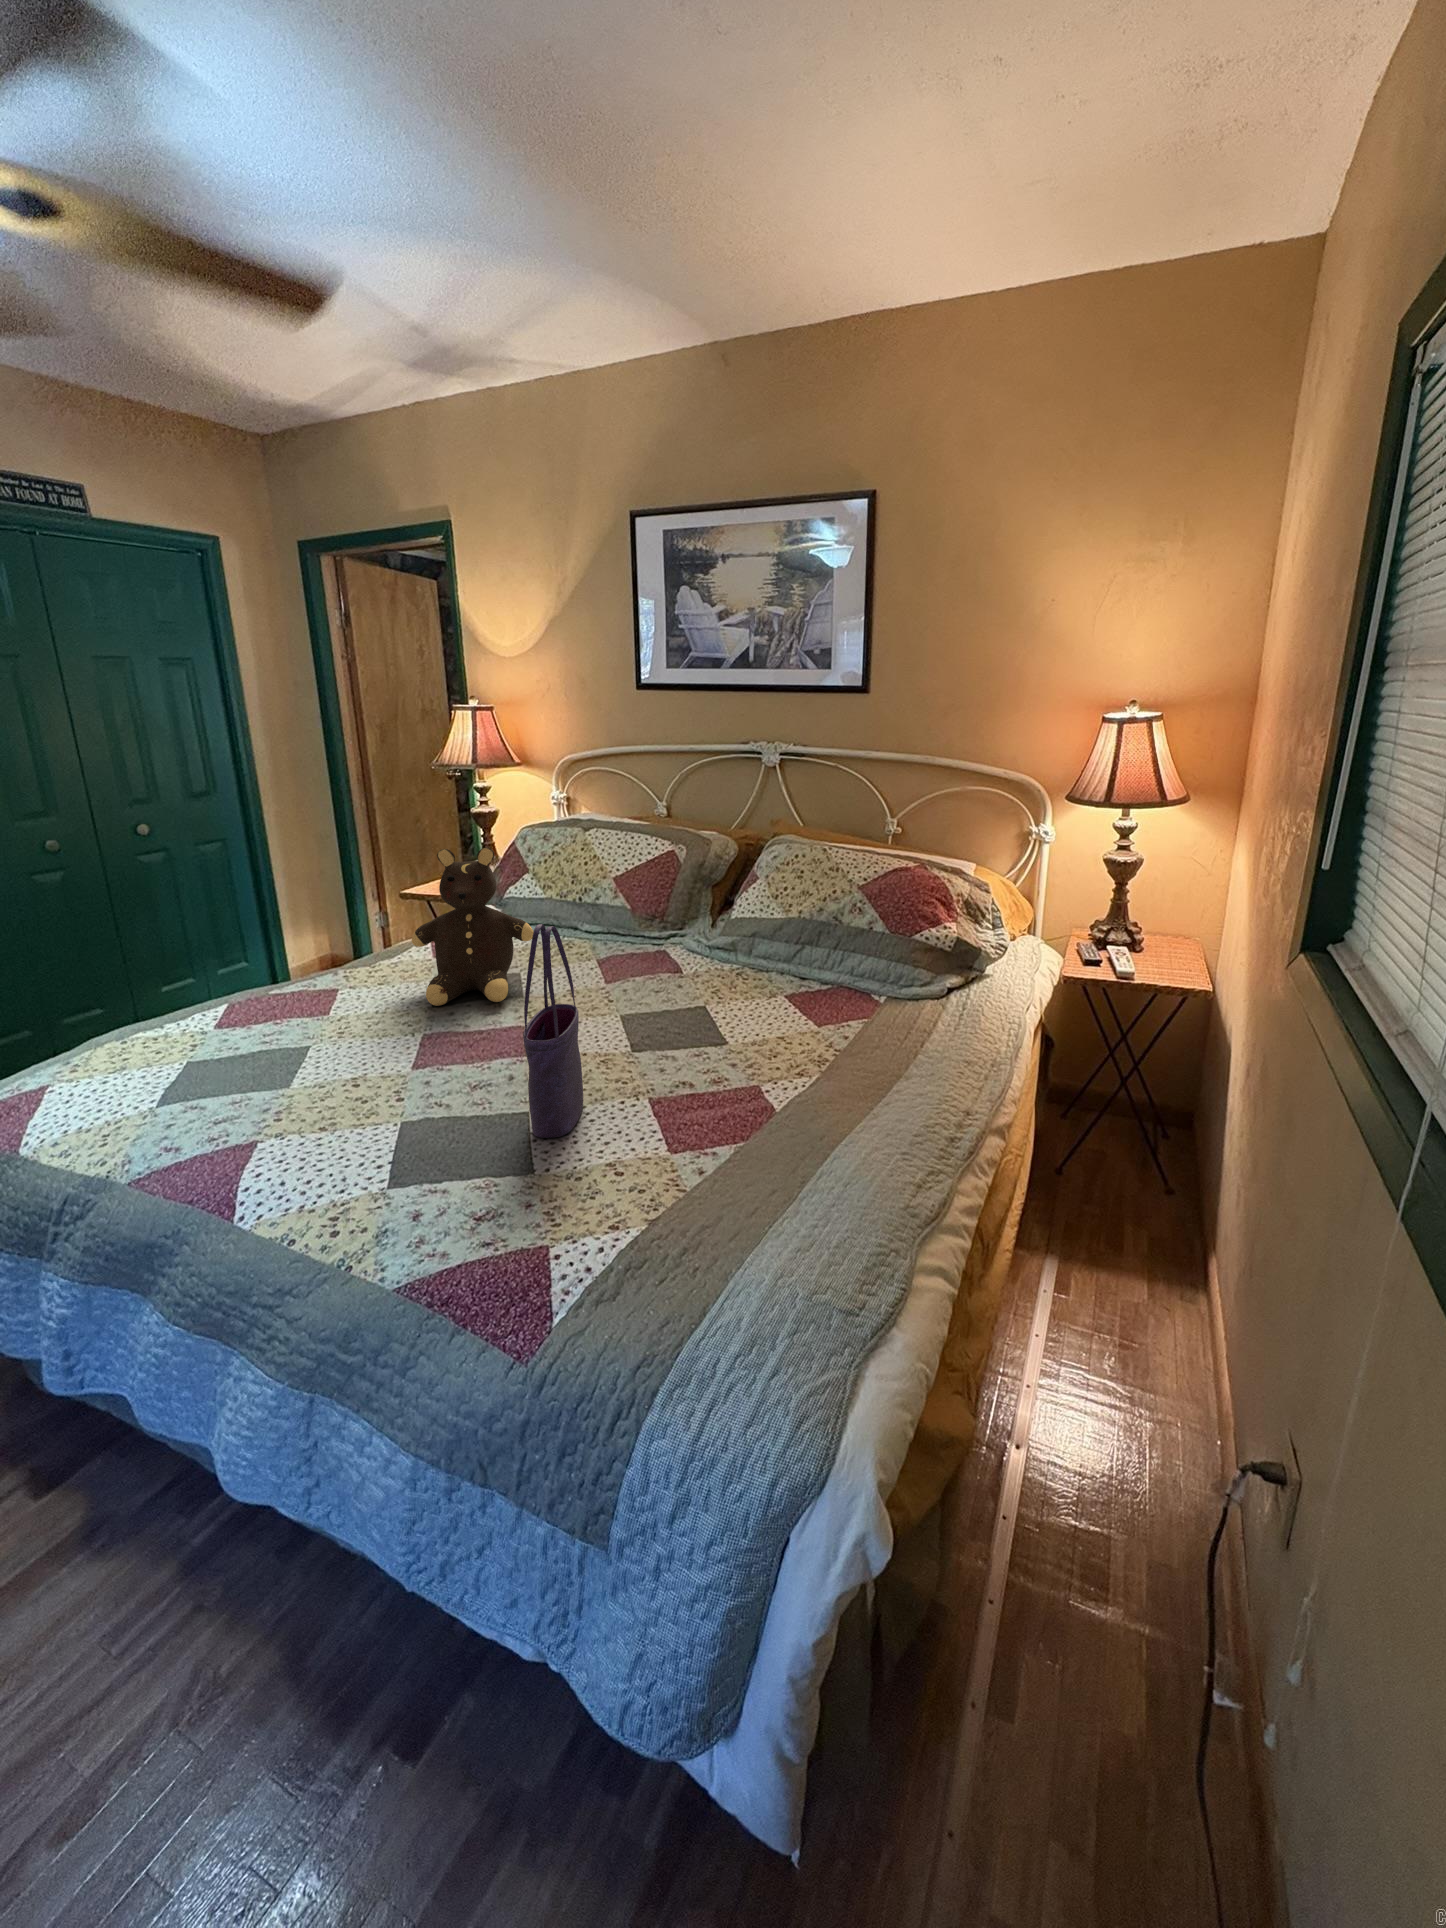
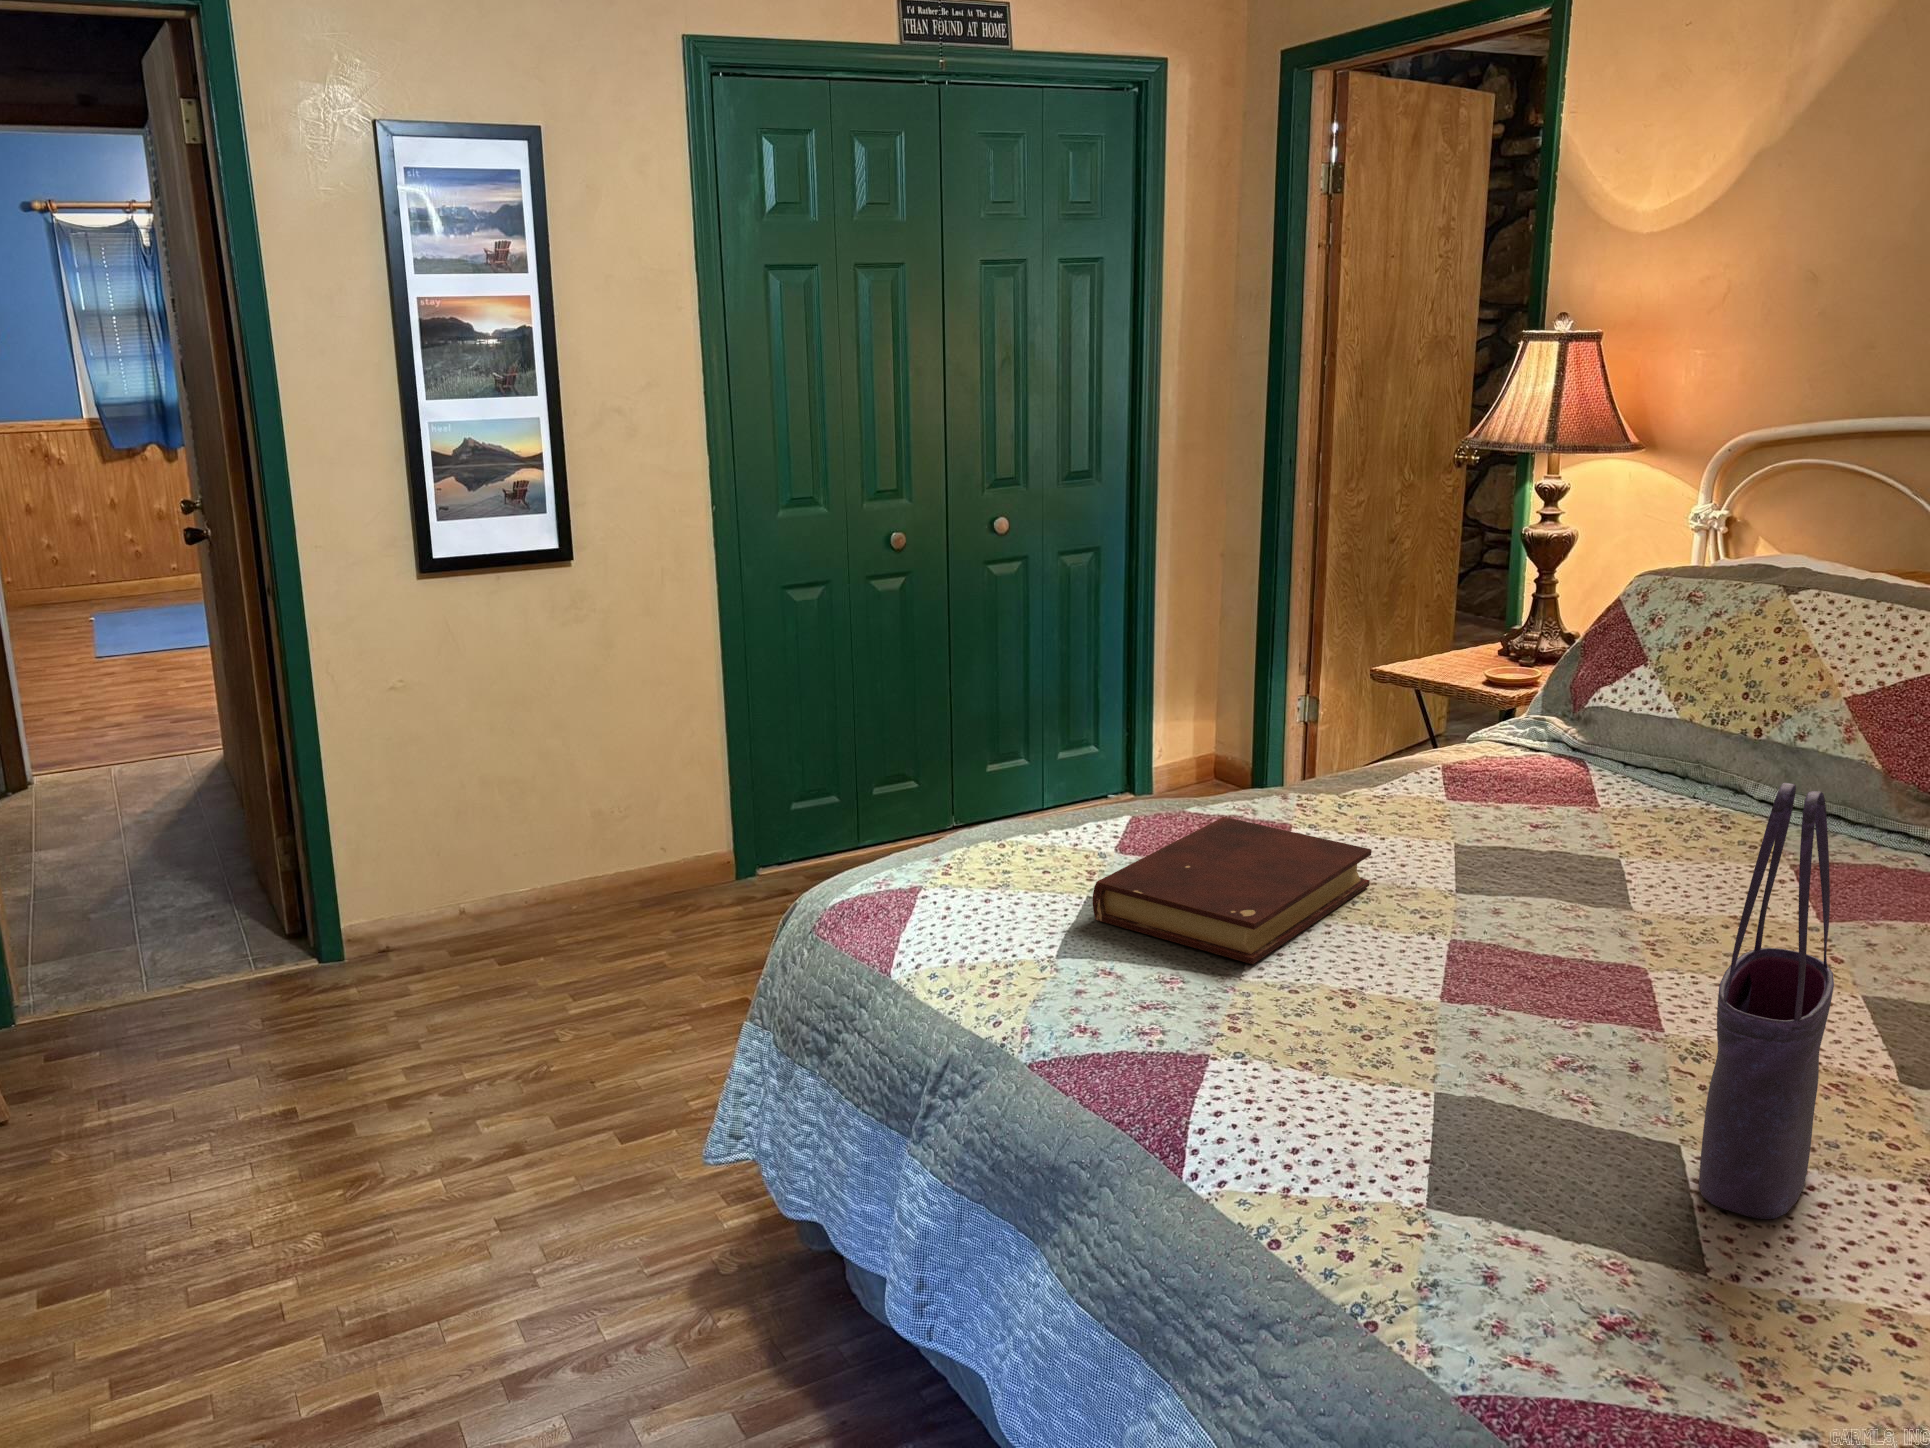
teddy bear: present [412,848,533,1006] -> none [1435,603,1675,909]
book: none [184,994,379,1078] -> present [1093,817,1372,964]

